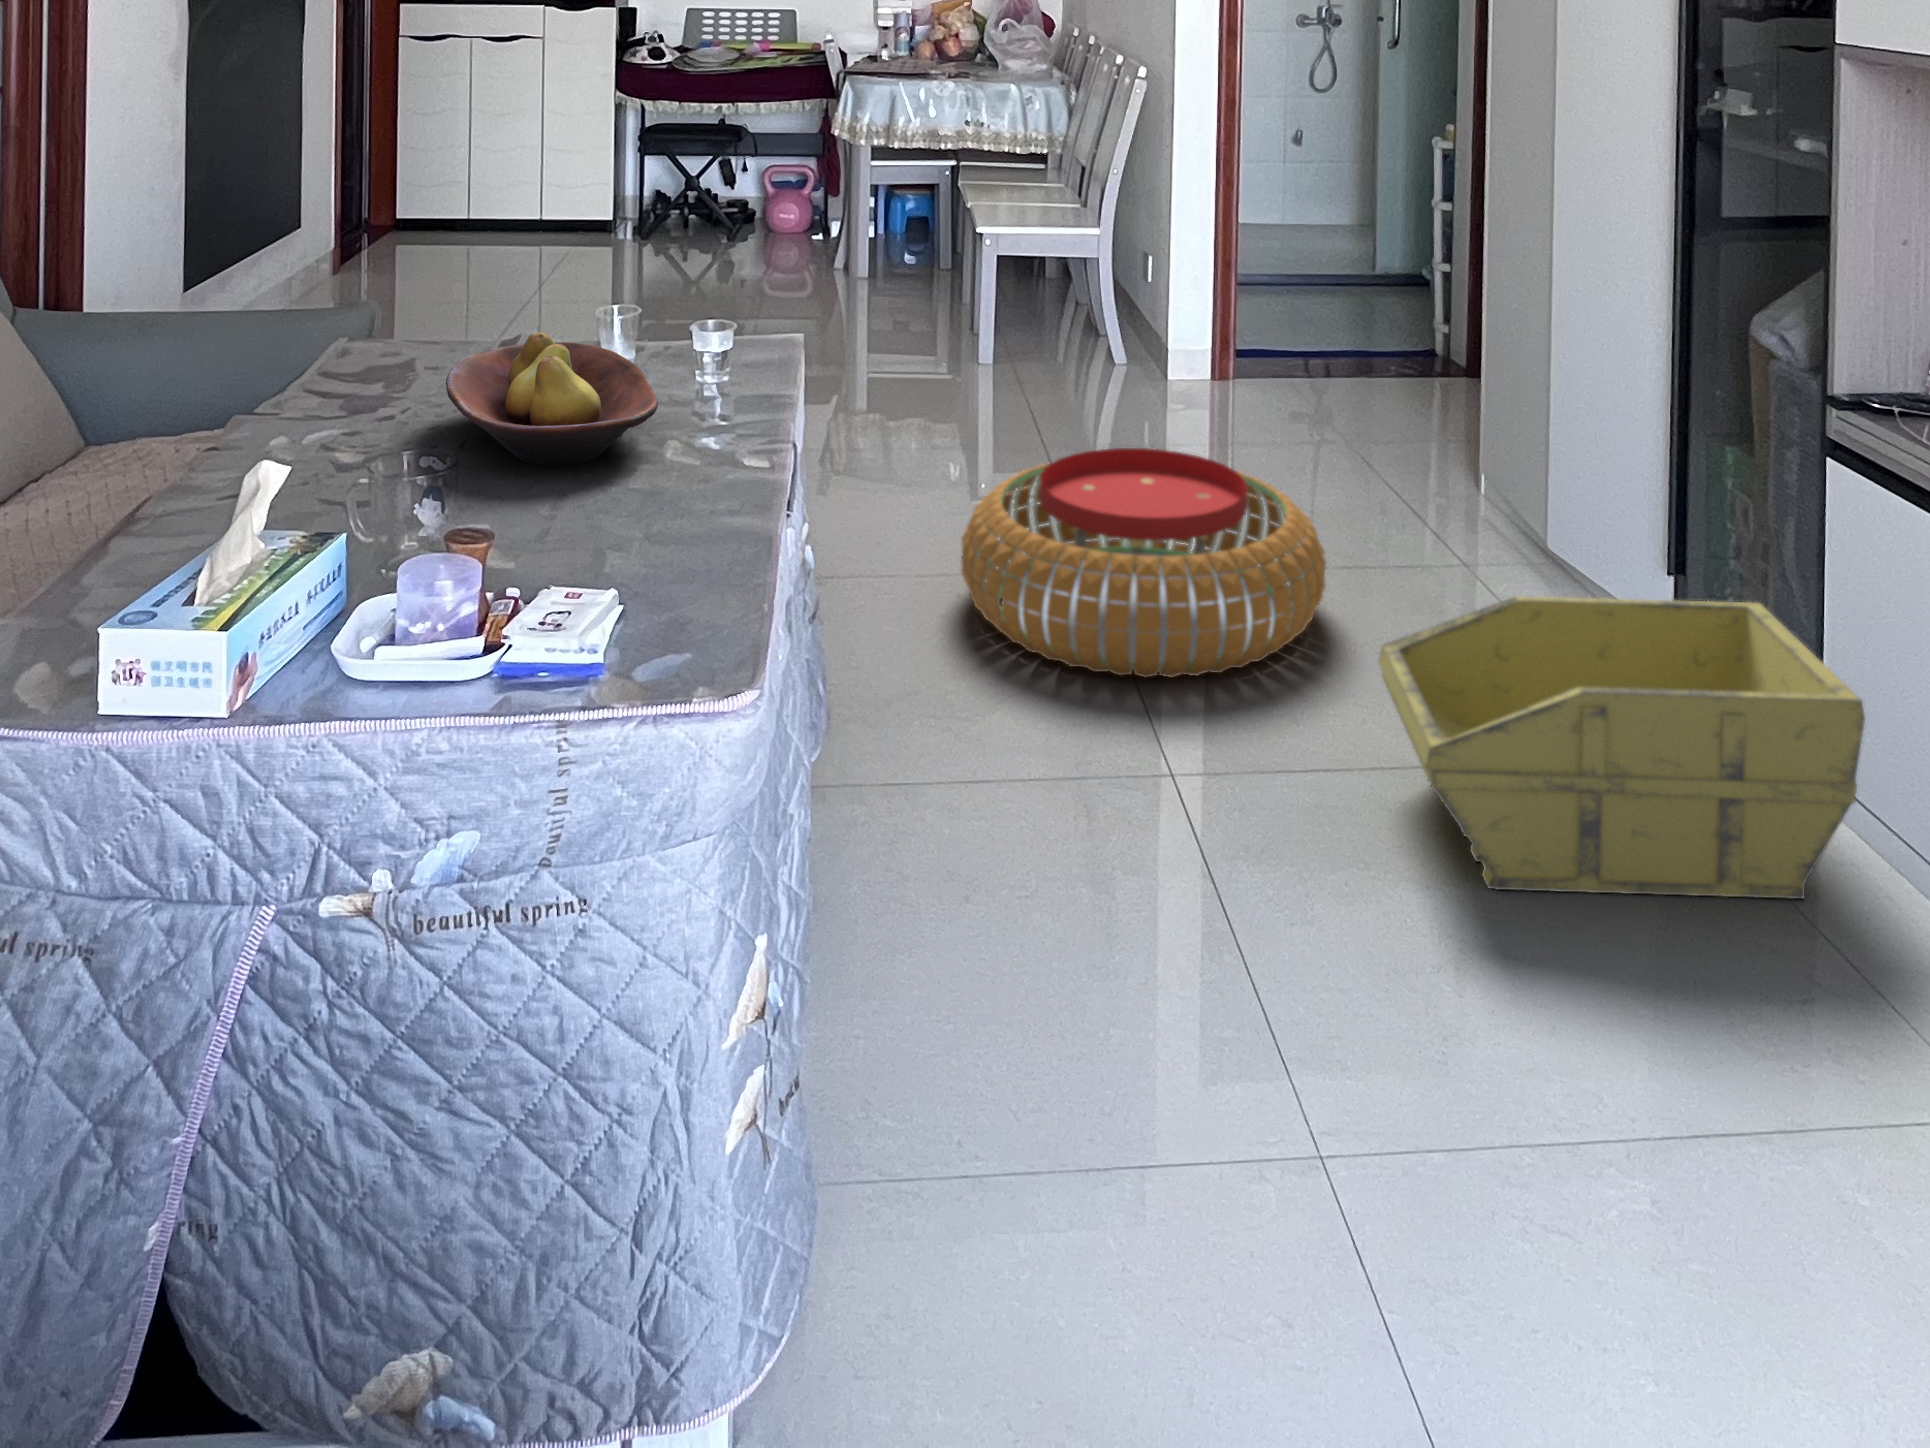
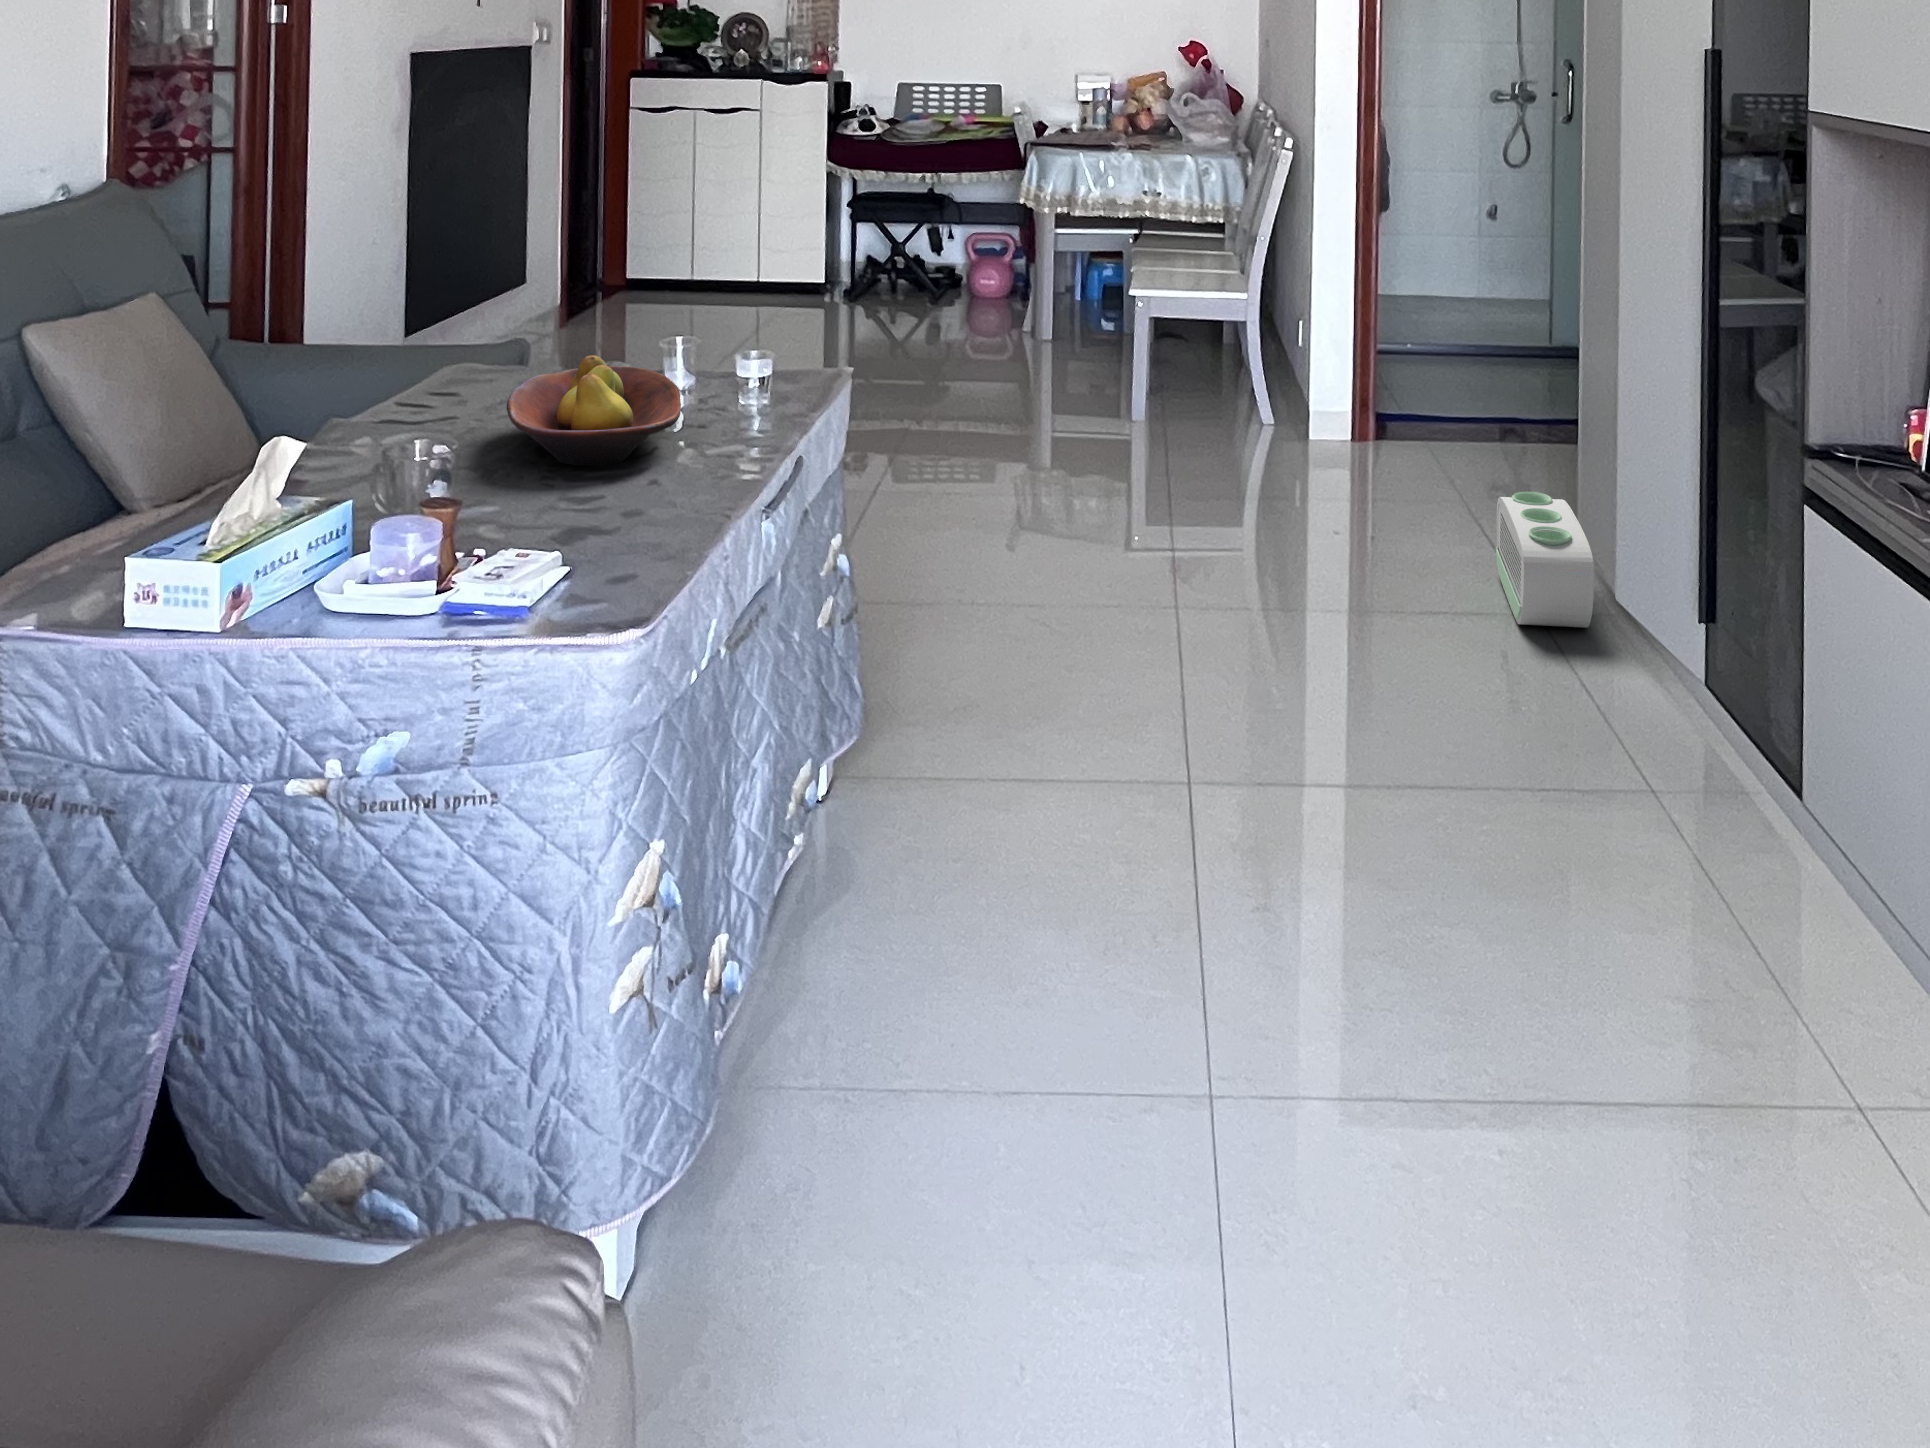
air purifier: none [1414,438,1542,583] -> present [1496,491,1594,628]
pouf: present [961,448,1326,678] -> none [1044,490,1380,697]
storage bin: present [1379,596,1865,899] -> none [1384,626,1801,909]

